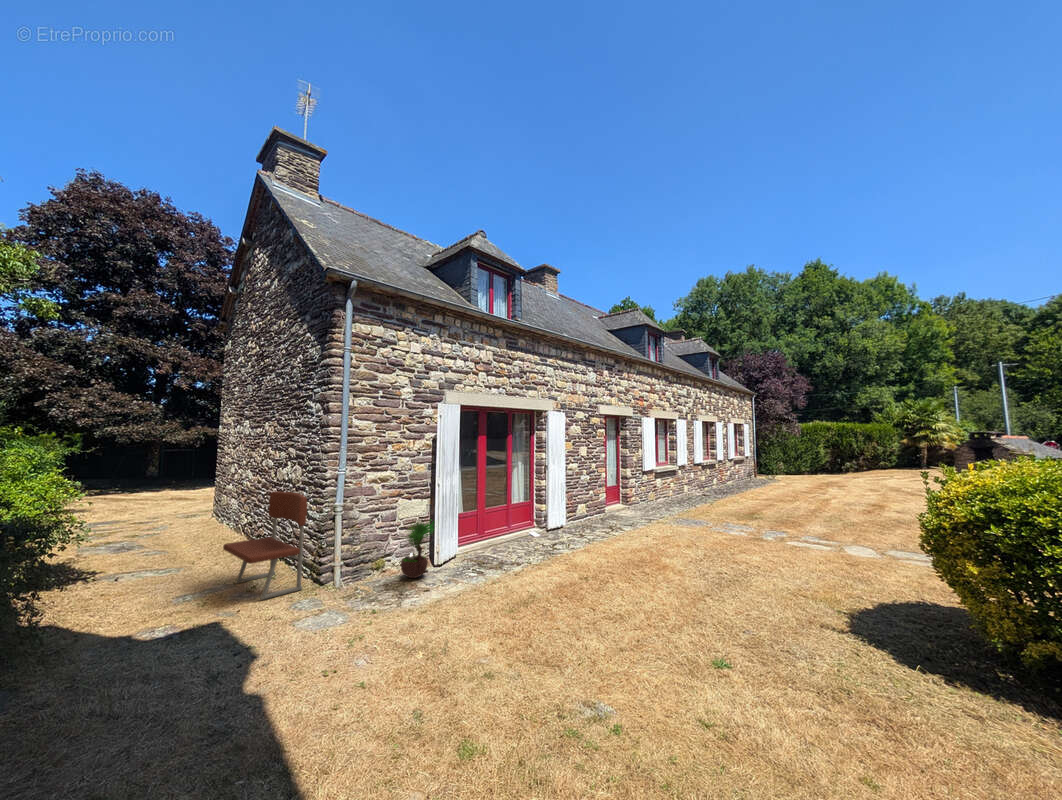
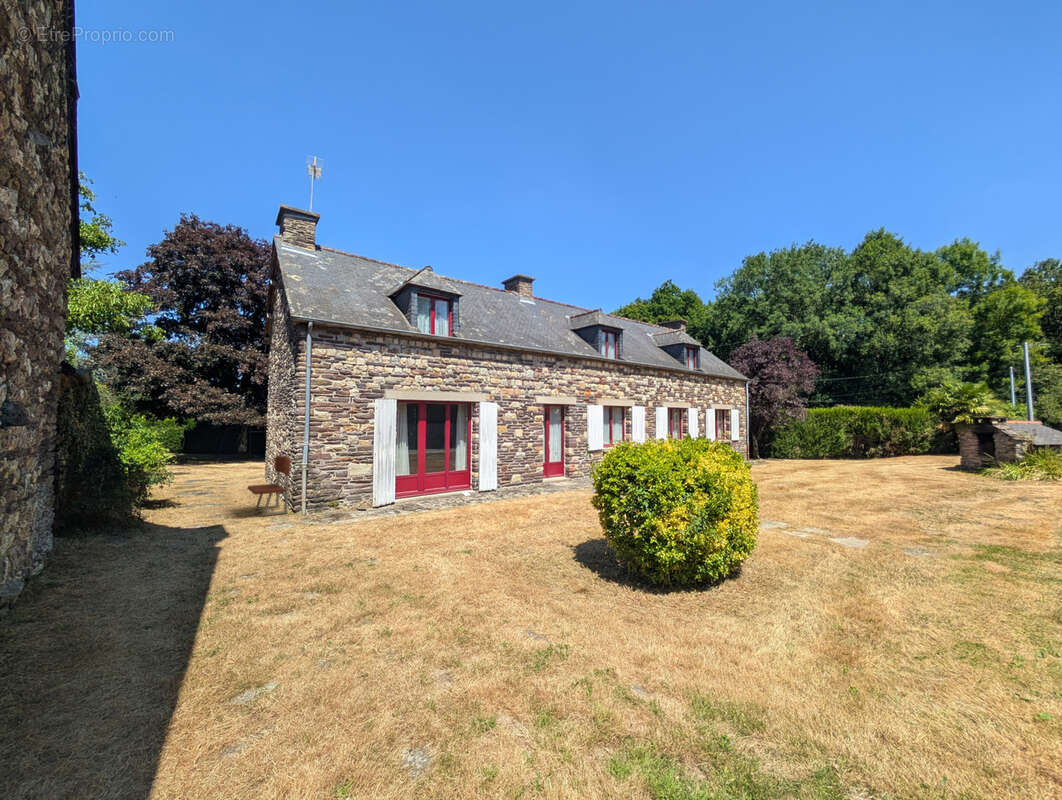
potted tree: present [401,520,433,578] -> none [345,473,369,512]

